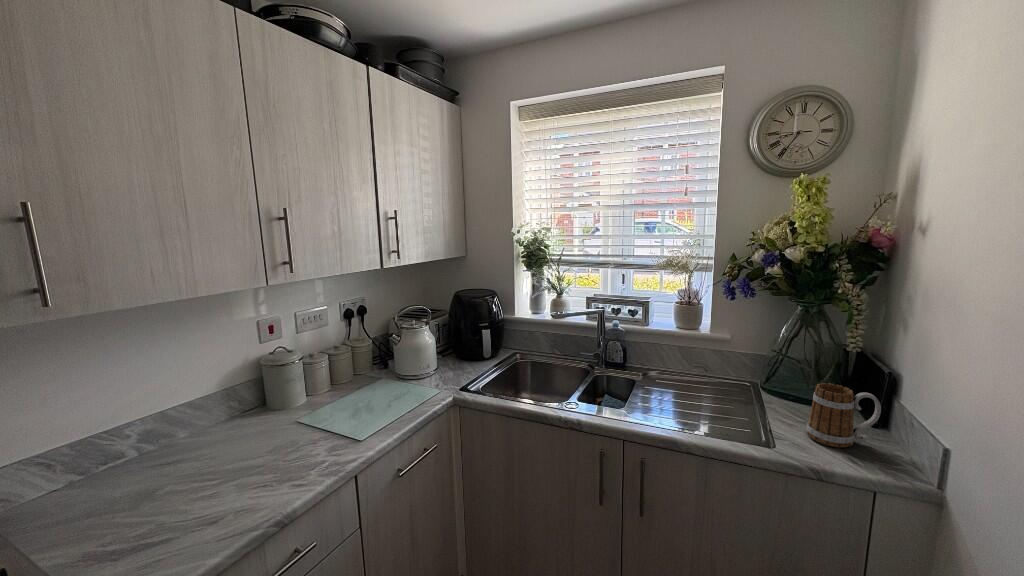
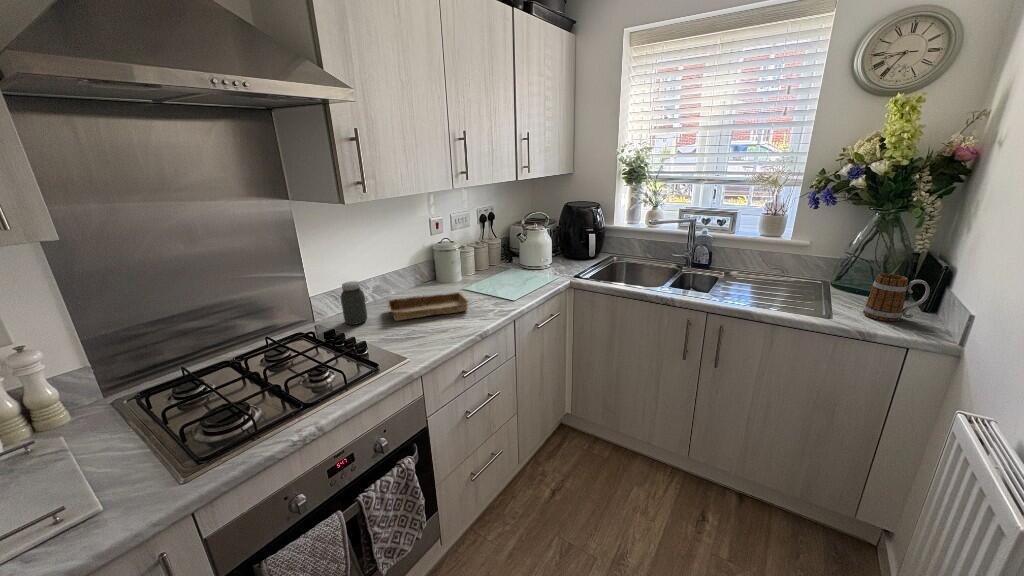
tray: none [120,431,280,504] -> present [387,292,469,321]
jar: none [26,442,89,521] -> present [341,281,367,325]

